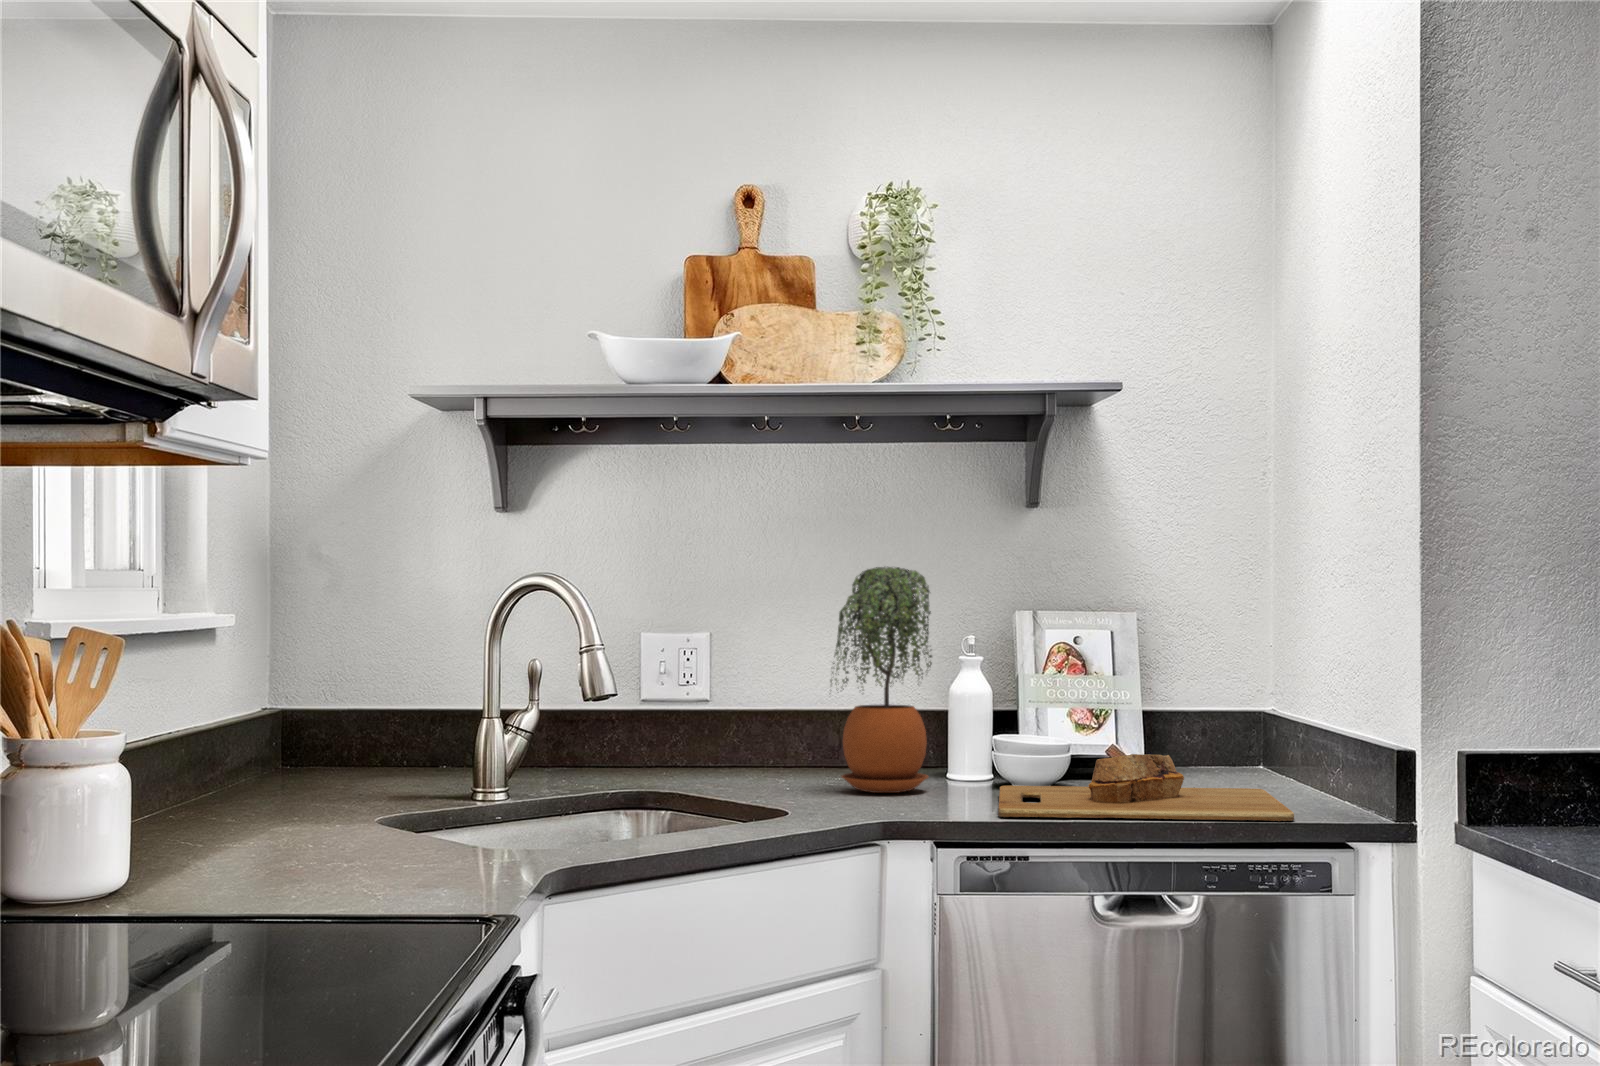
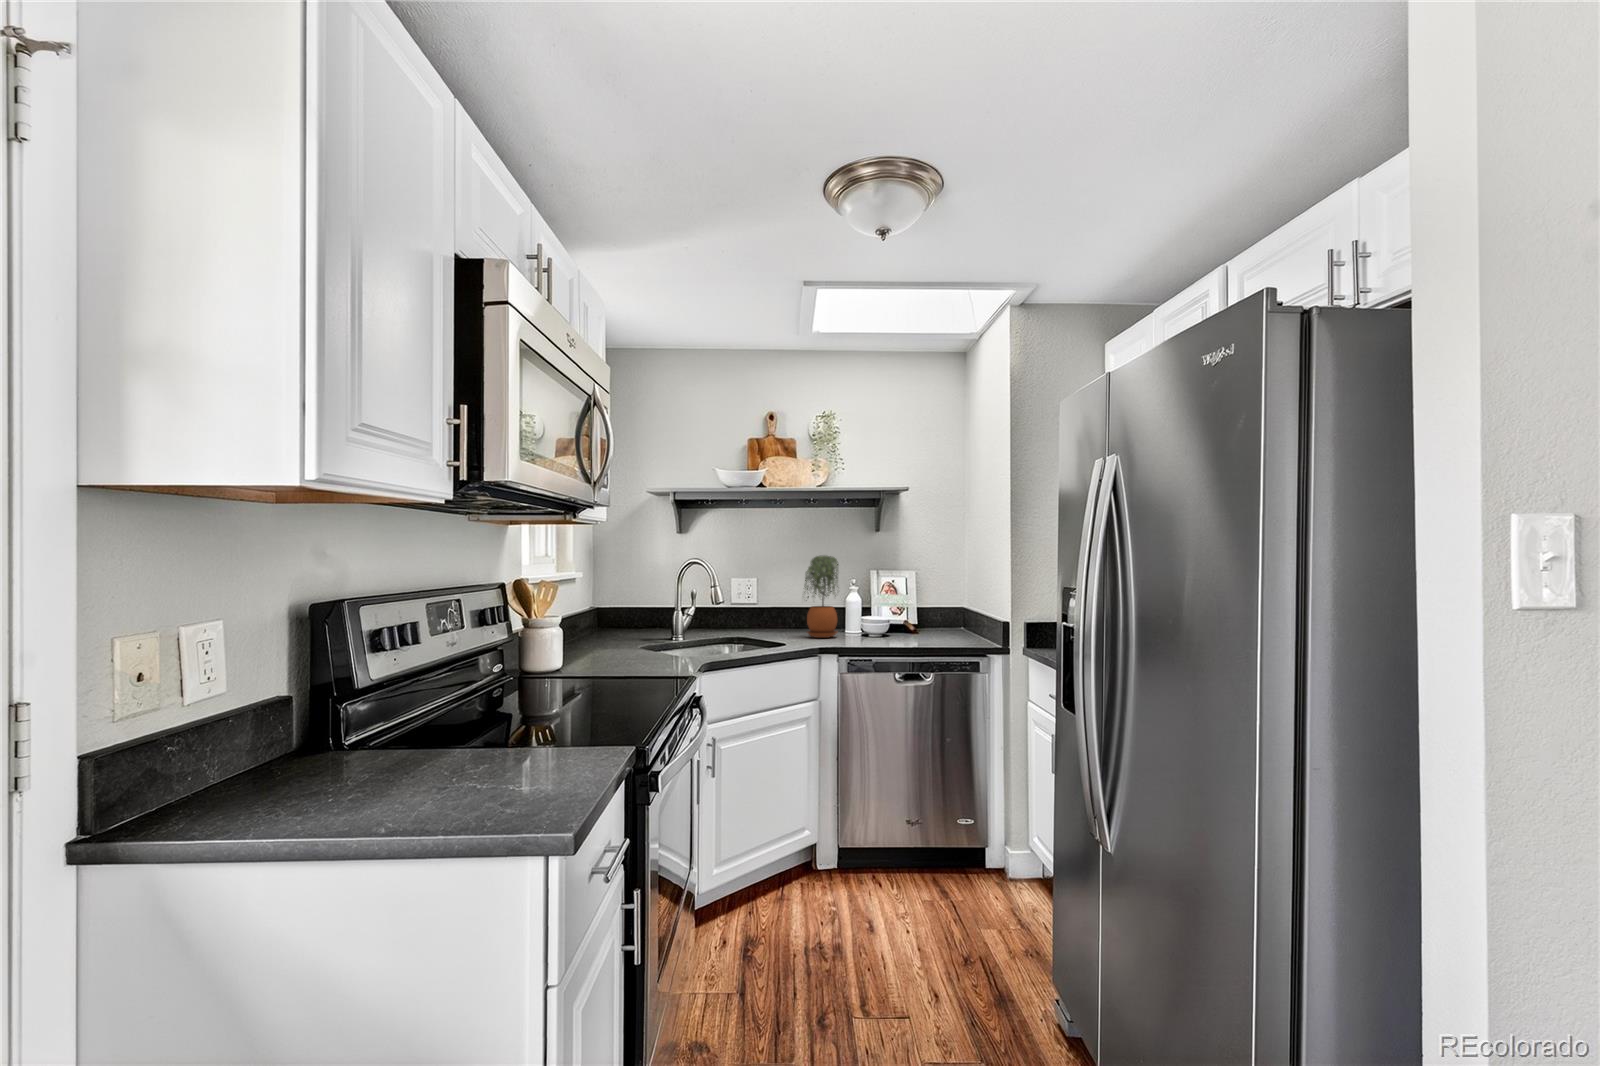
cutting board: present [998,754,1294,821] -> none [862,624,965,647]

